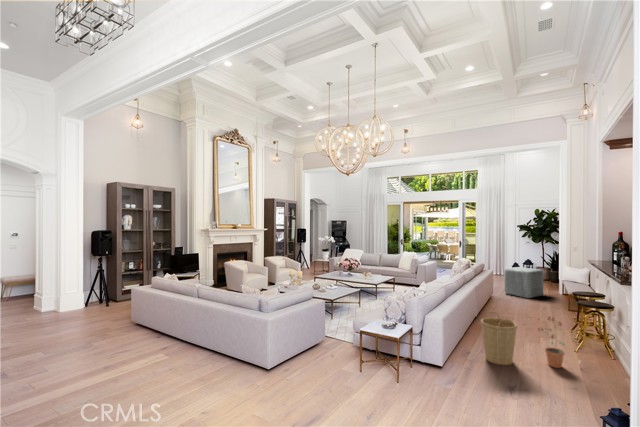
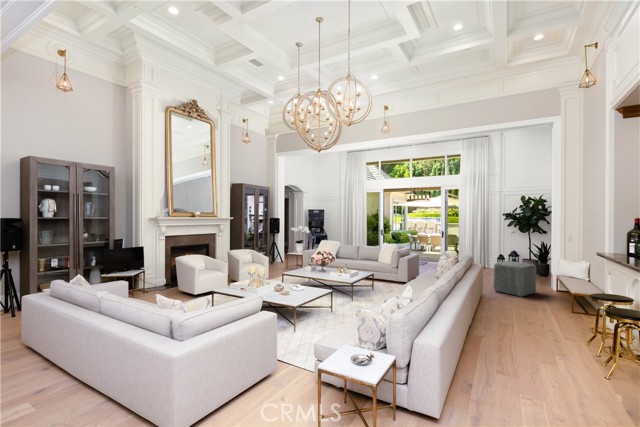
basket: present [481,312,517,365] -> none [485,329,535,404]
potted plant: present [538,317,565,368] -> none [559,337,602,407]

